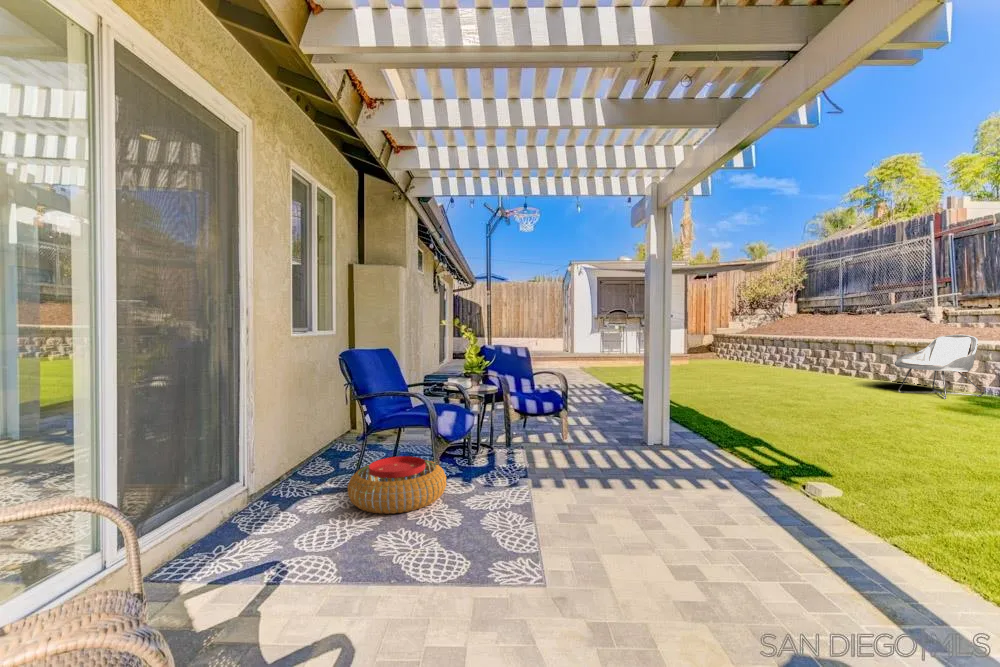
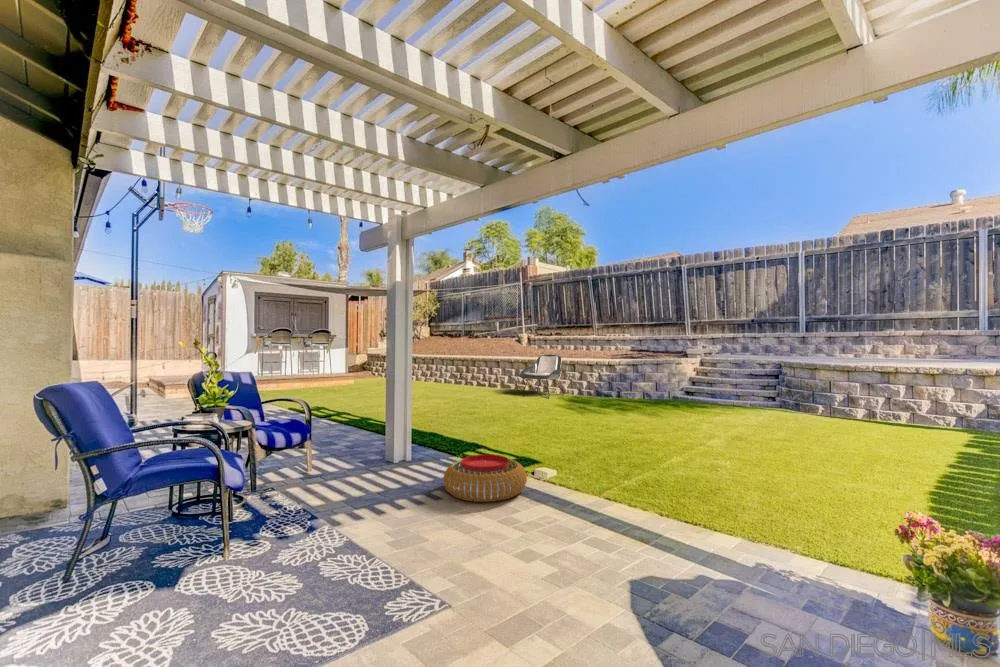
pouf: present [348,456,447,514] -> present [443,454,527,502]

